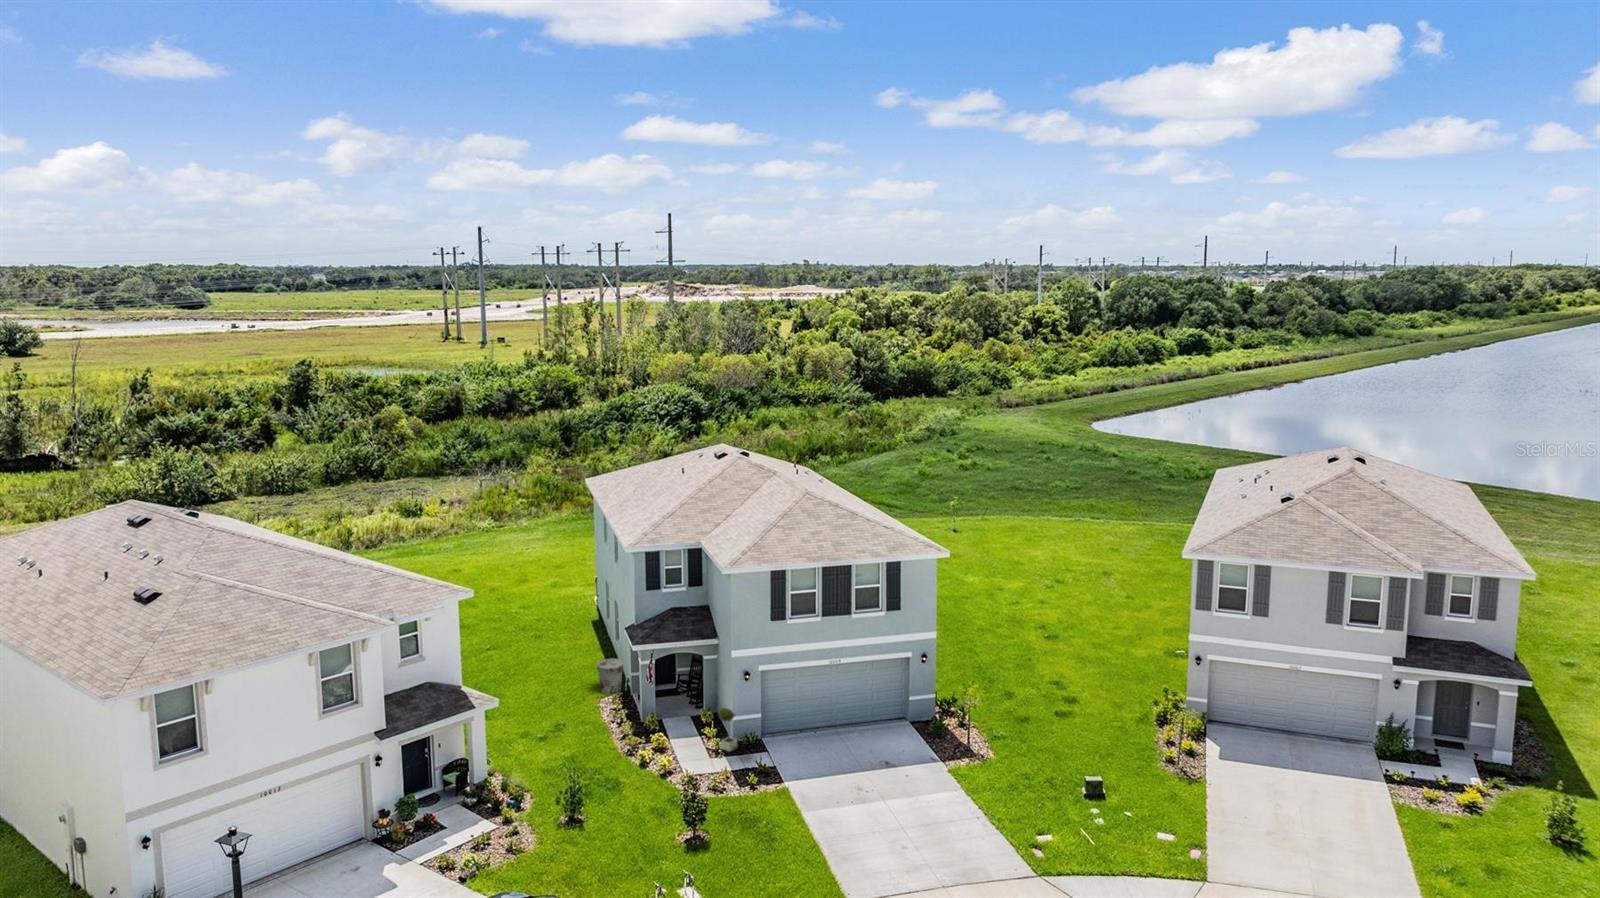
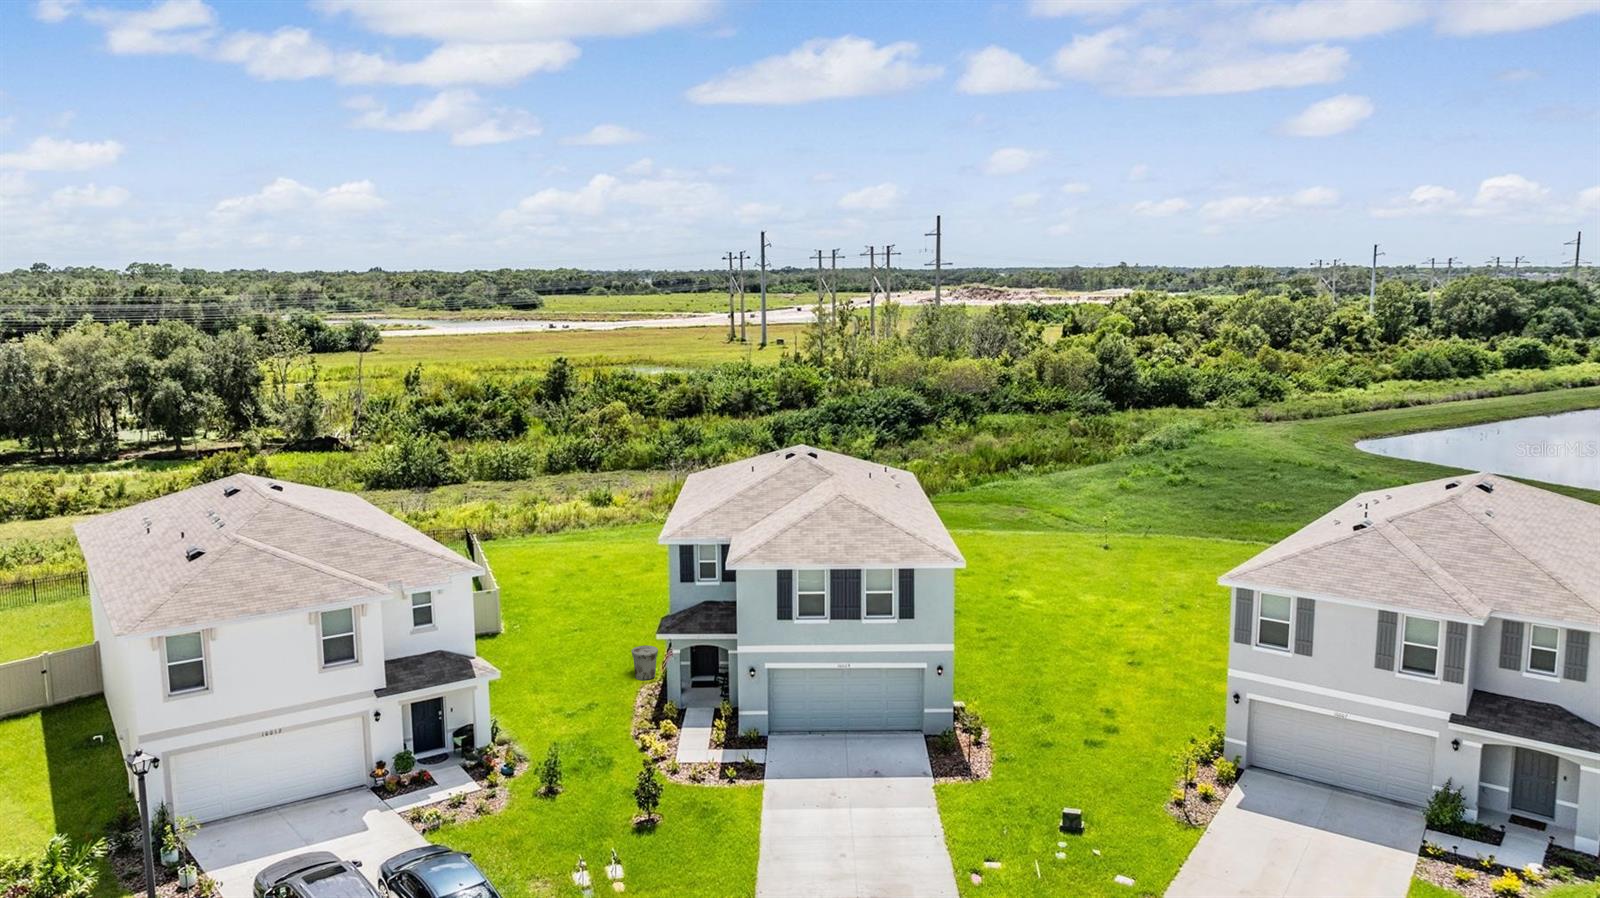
potted tree: present [719,708,737,751] -> none [718,702,736,746]

